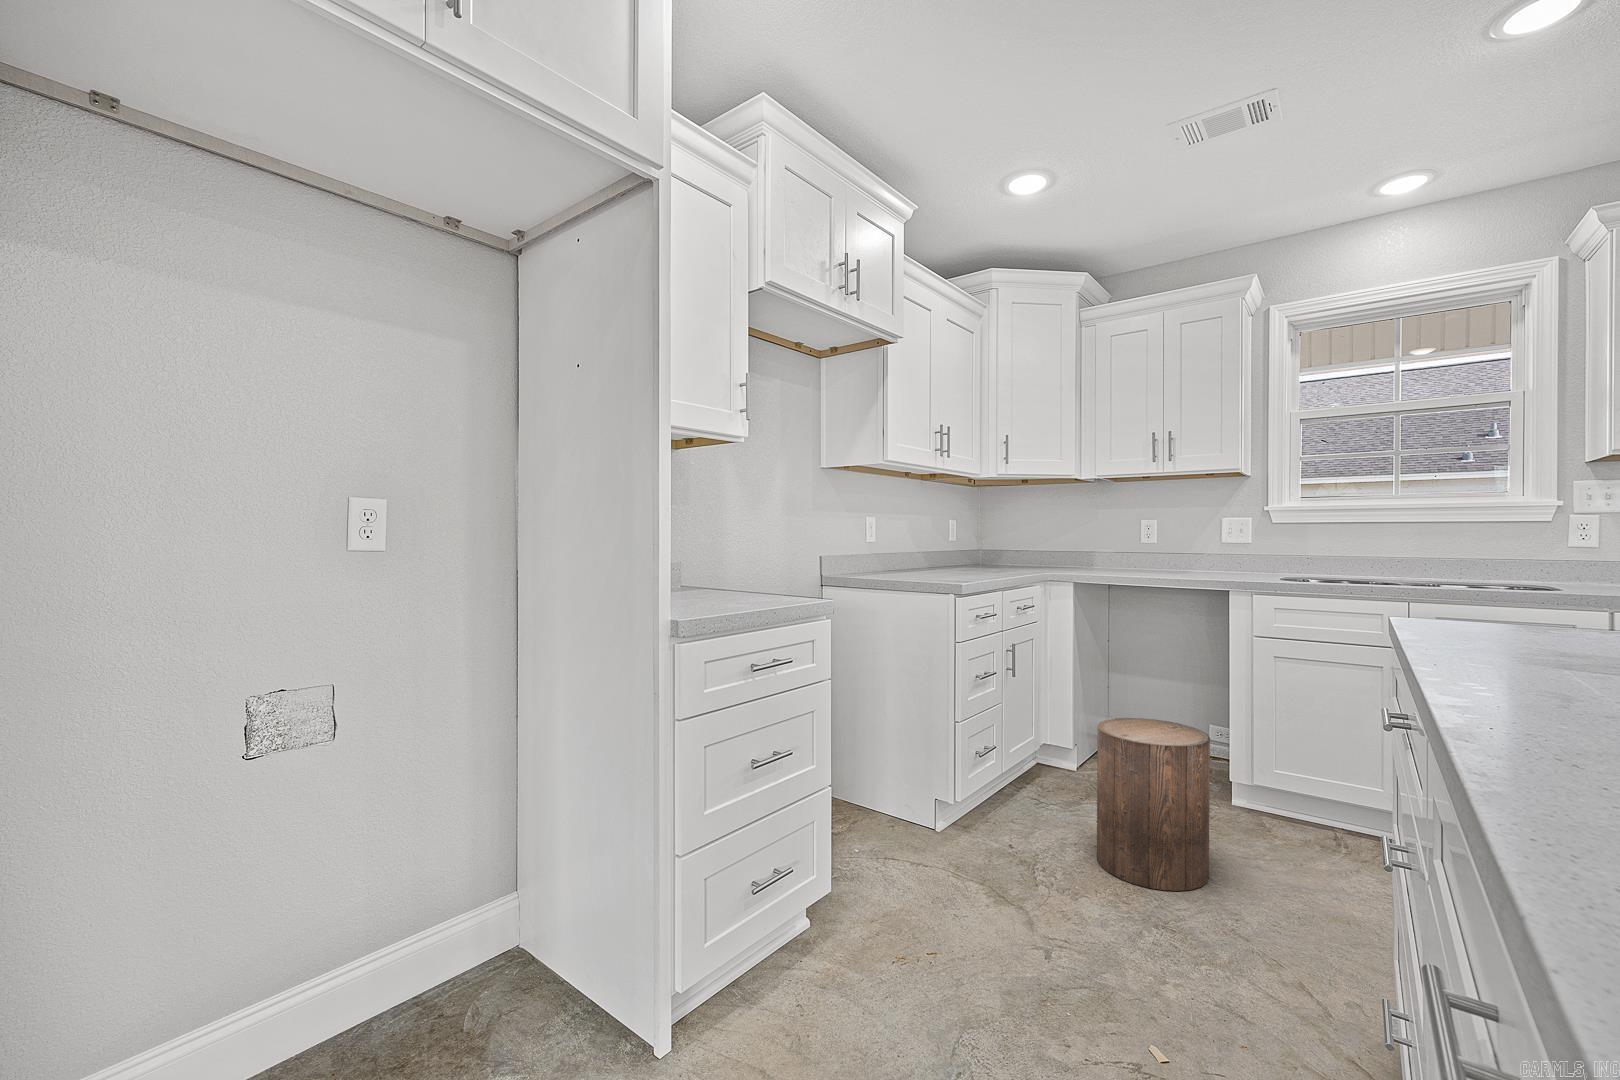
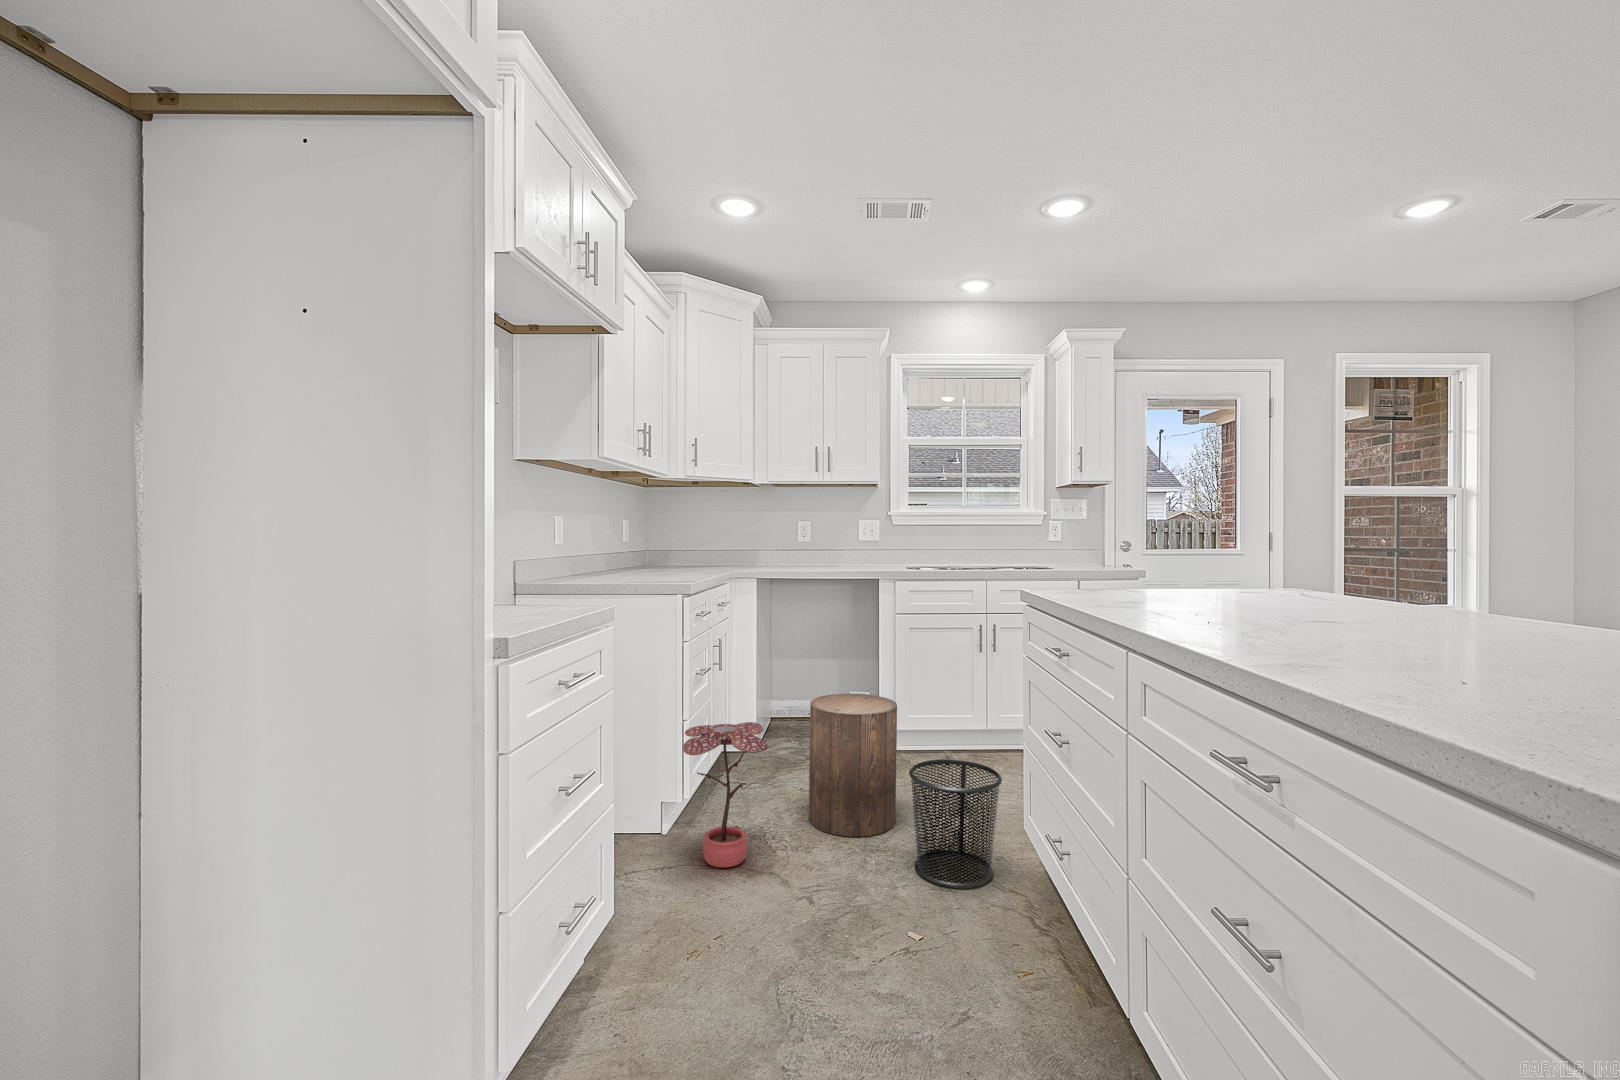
potted plant: none [932,730,1029,882] -> present [683,722,768,868]
waste bin: none [1195,814,1333,988] -> present [909,759,1002,888]

